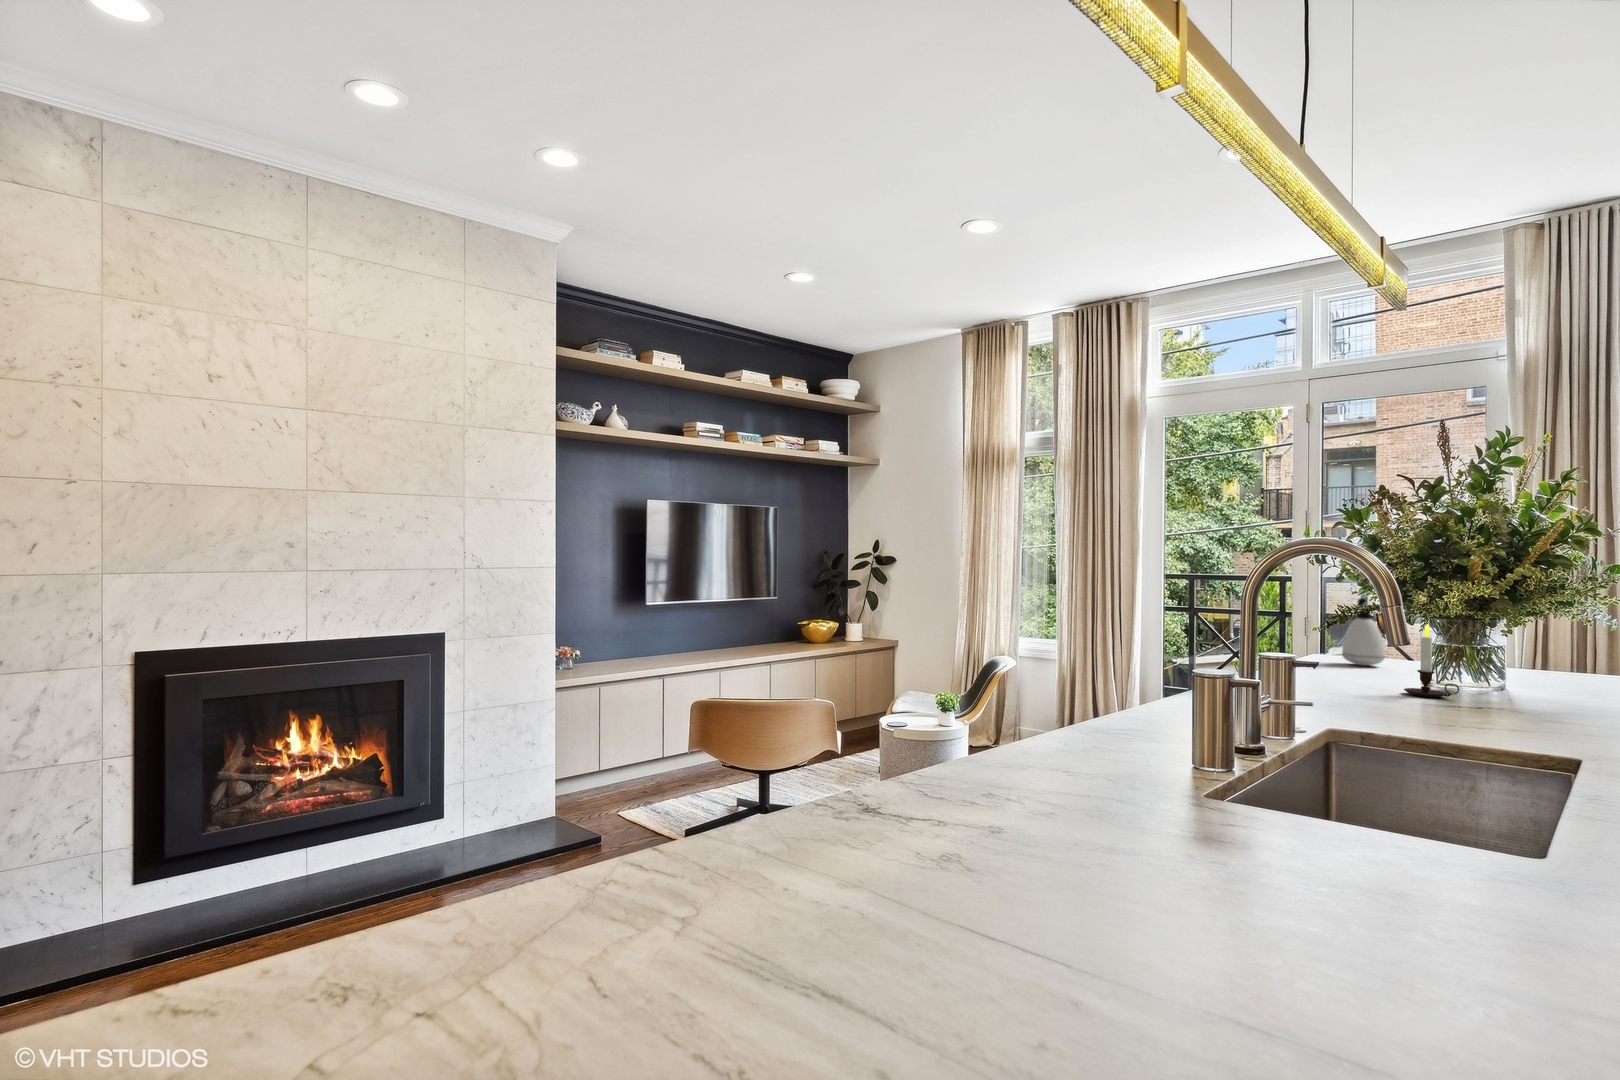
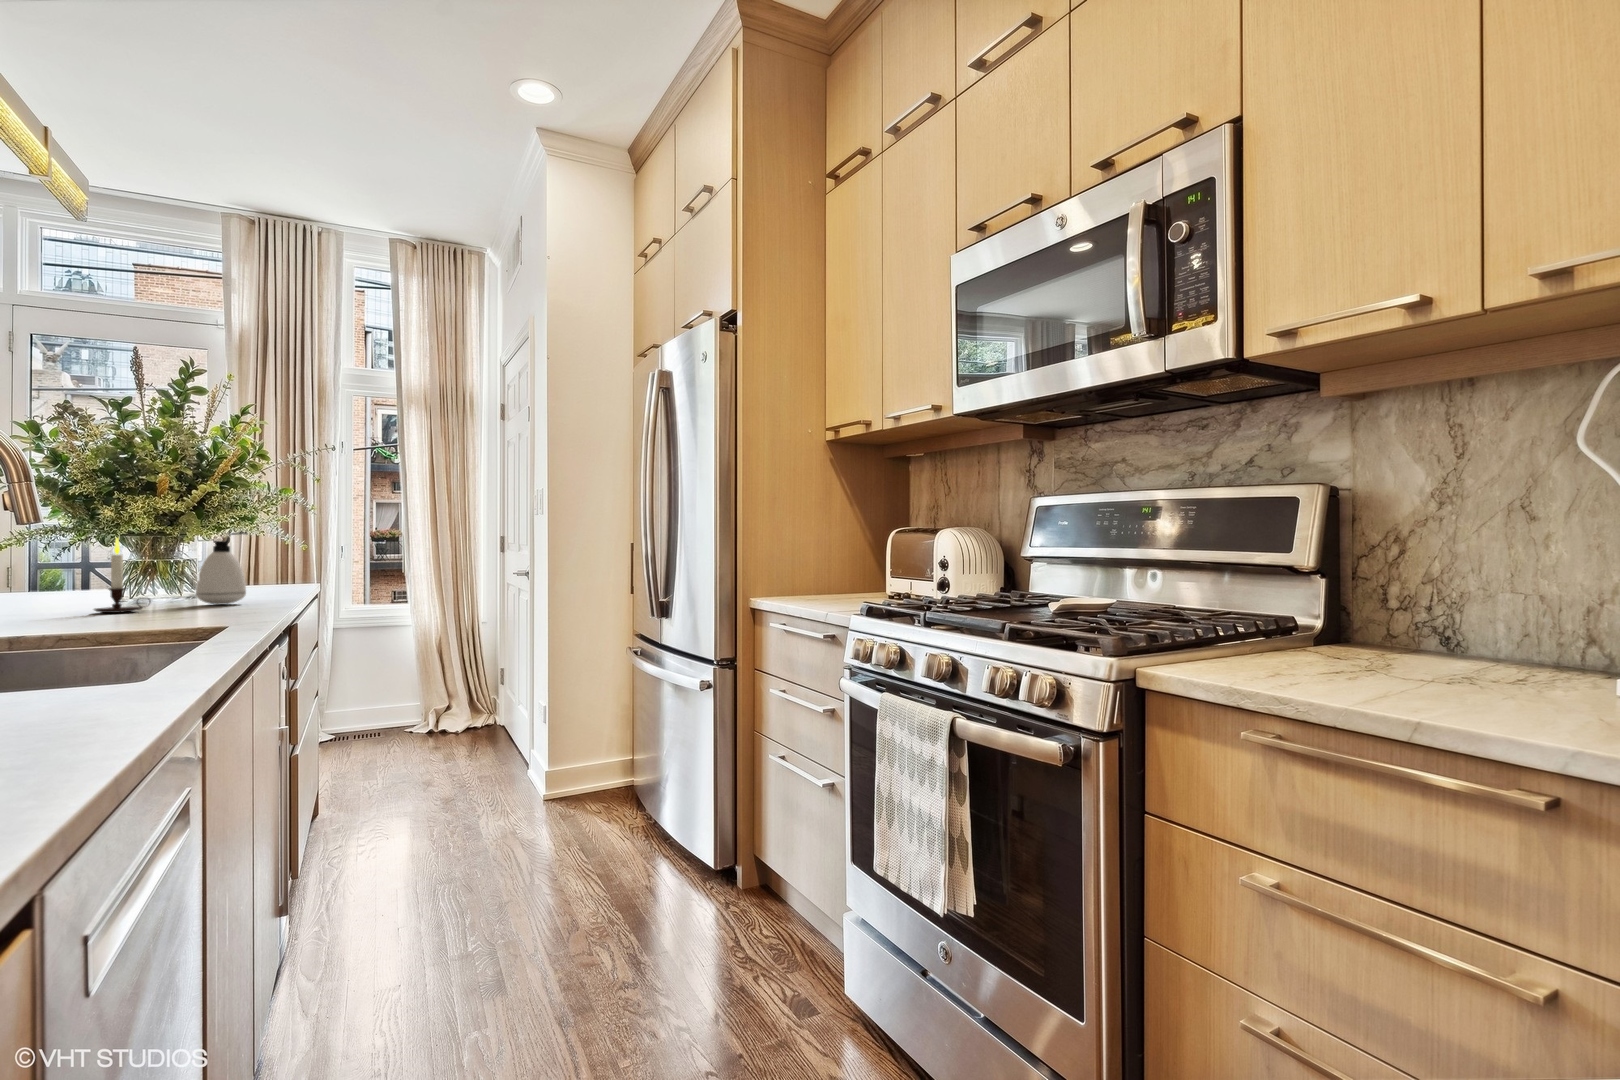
soap dispenser: present [1342,598,1385,665] -> present [196,531,247,604]

